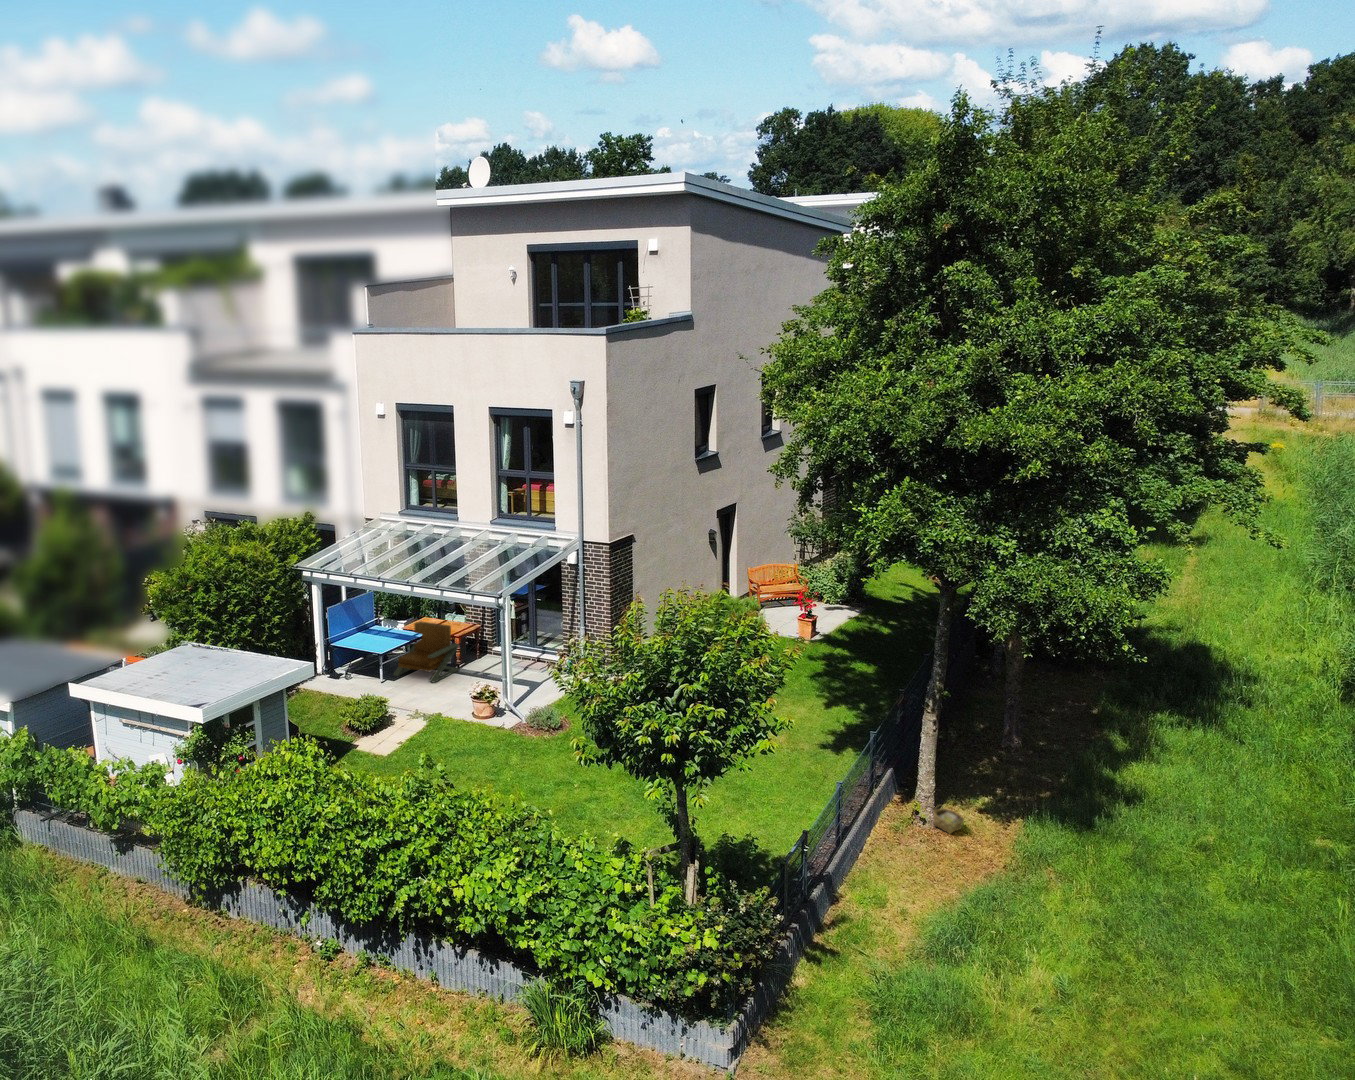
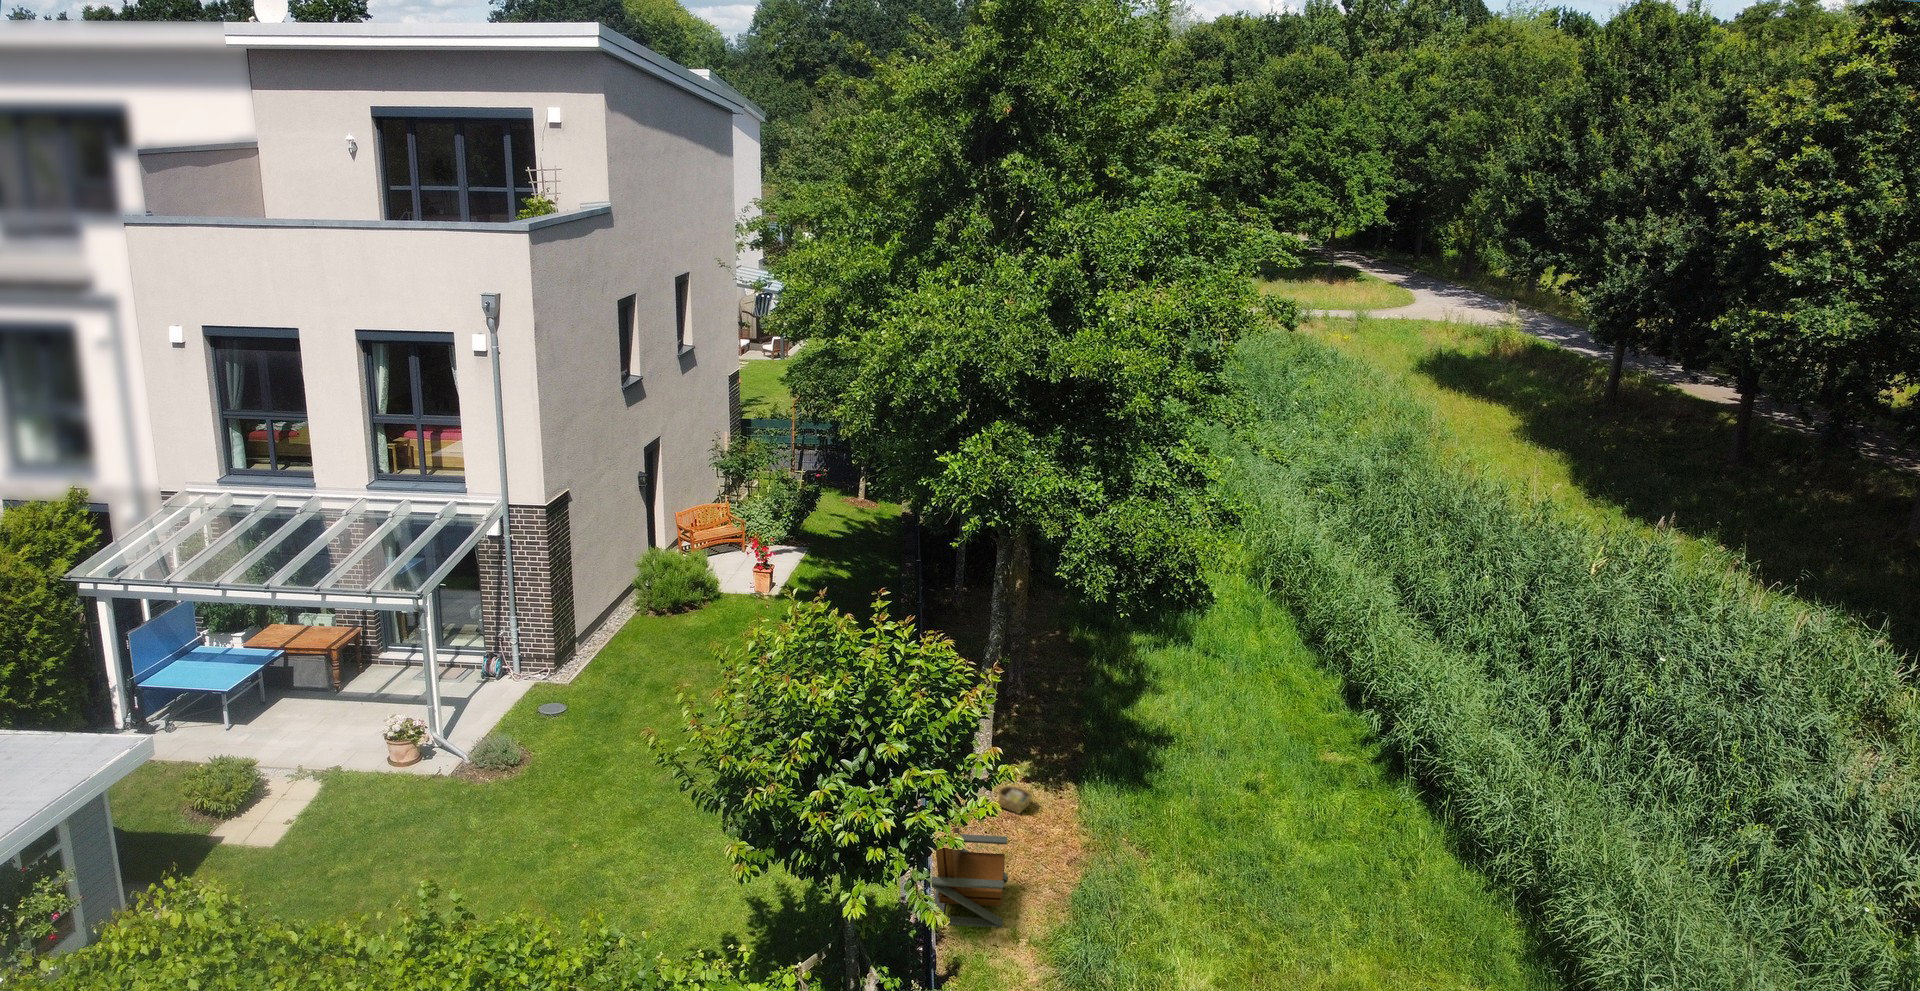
lounge chair: present [394,622,459,683] -> present [932,828,1007,927]

